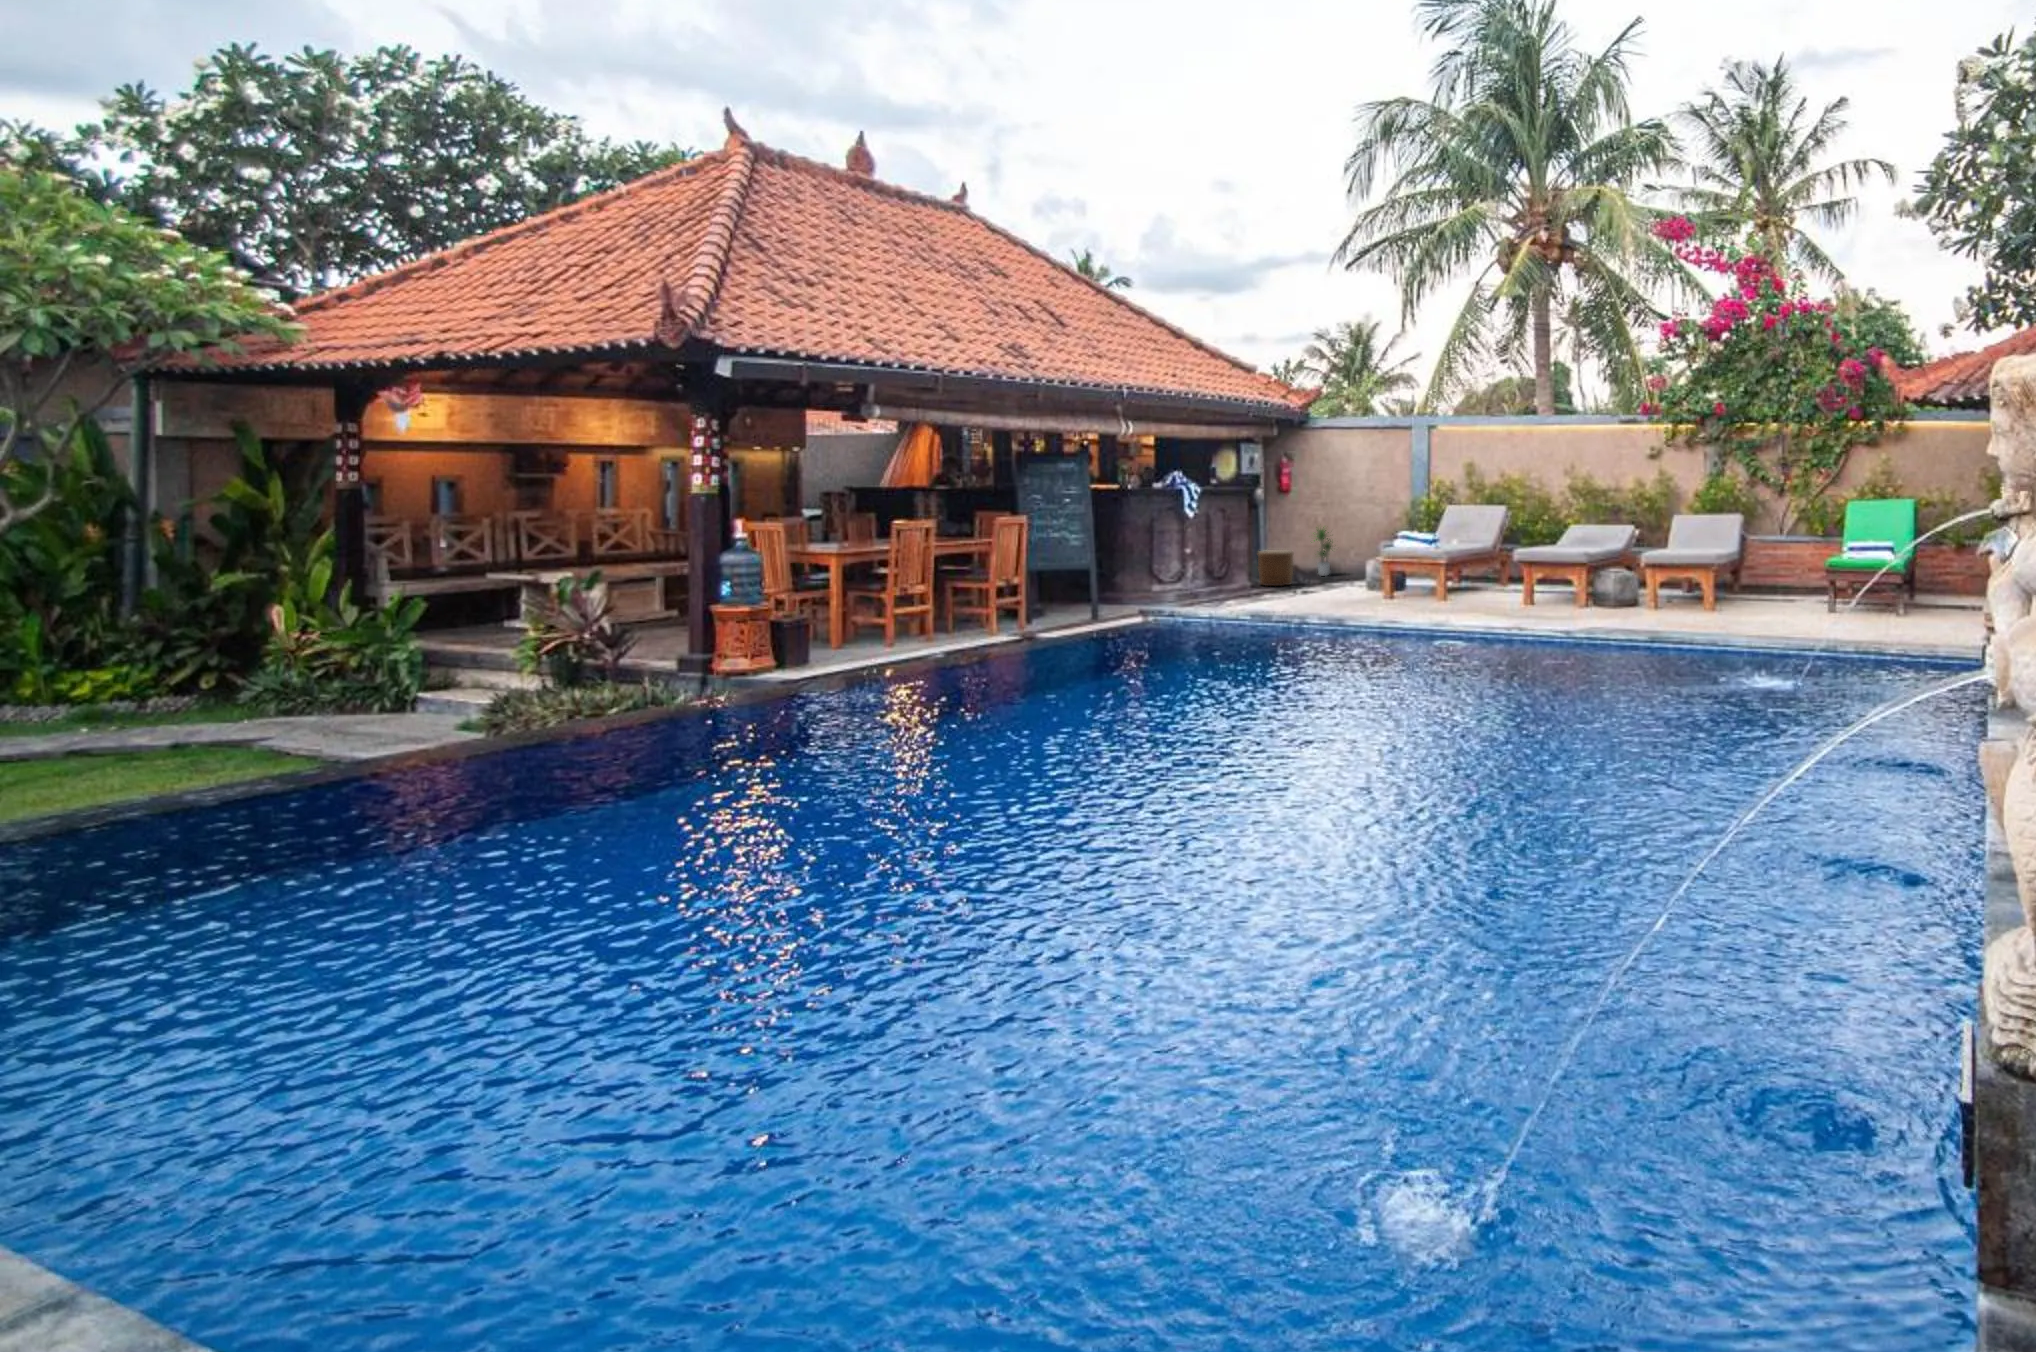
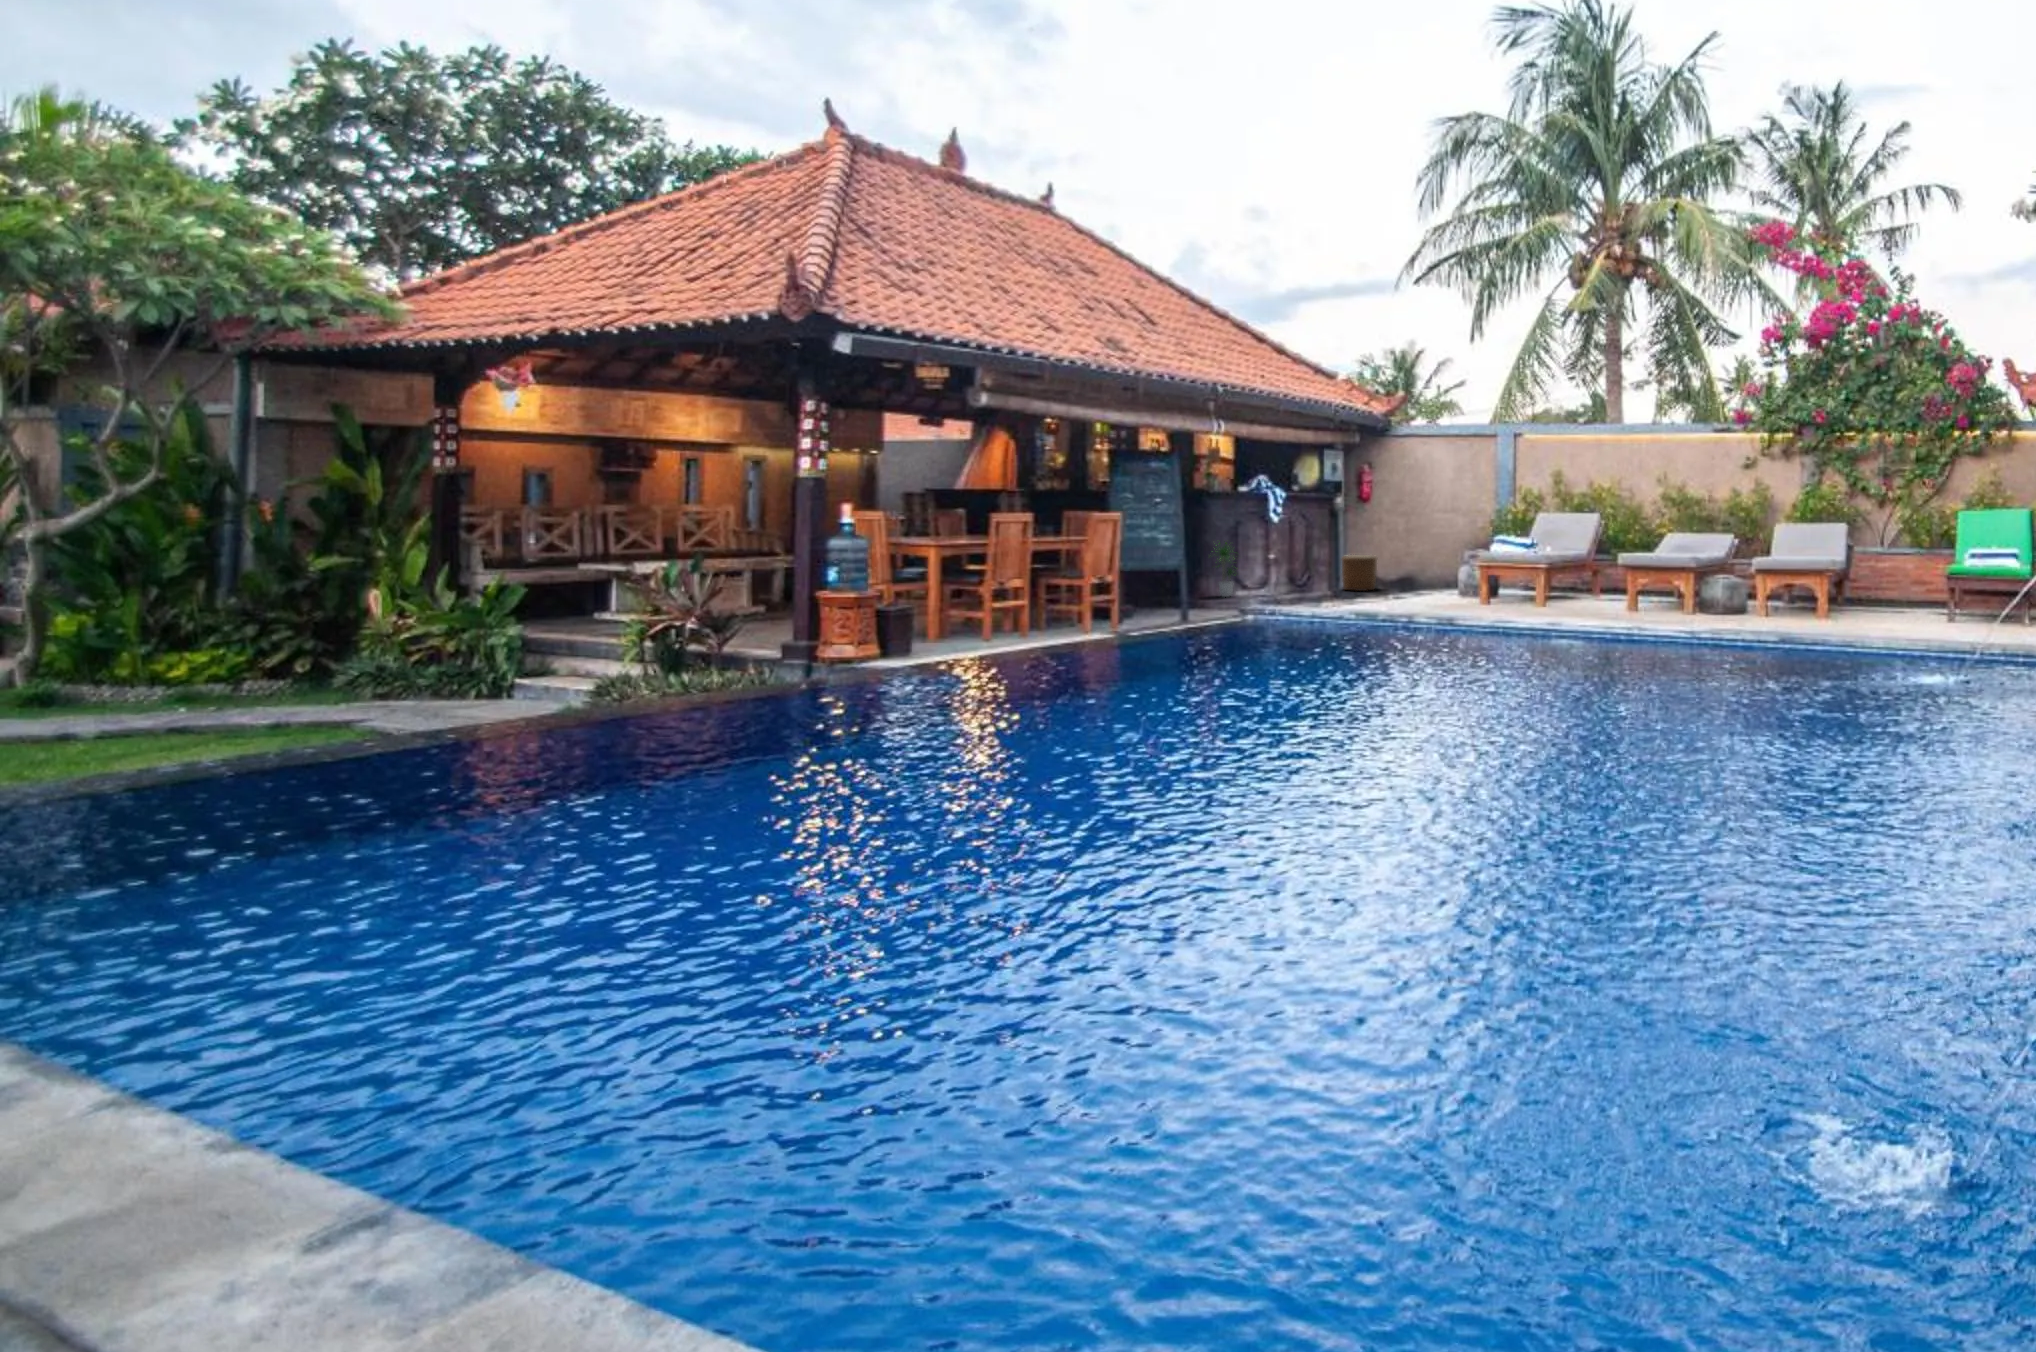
potted plant: present [1313,527,1333,576] -> present [1216,542,1234,597]

